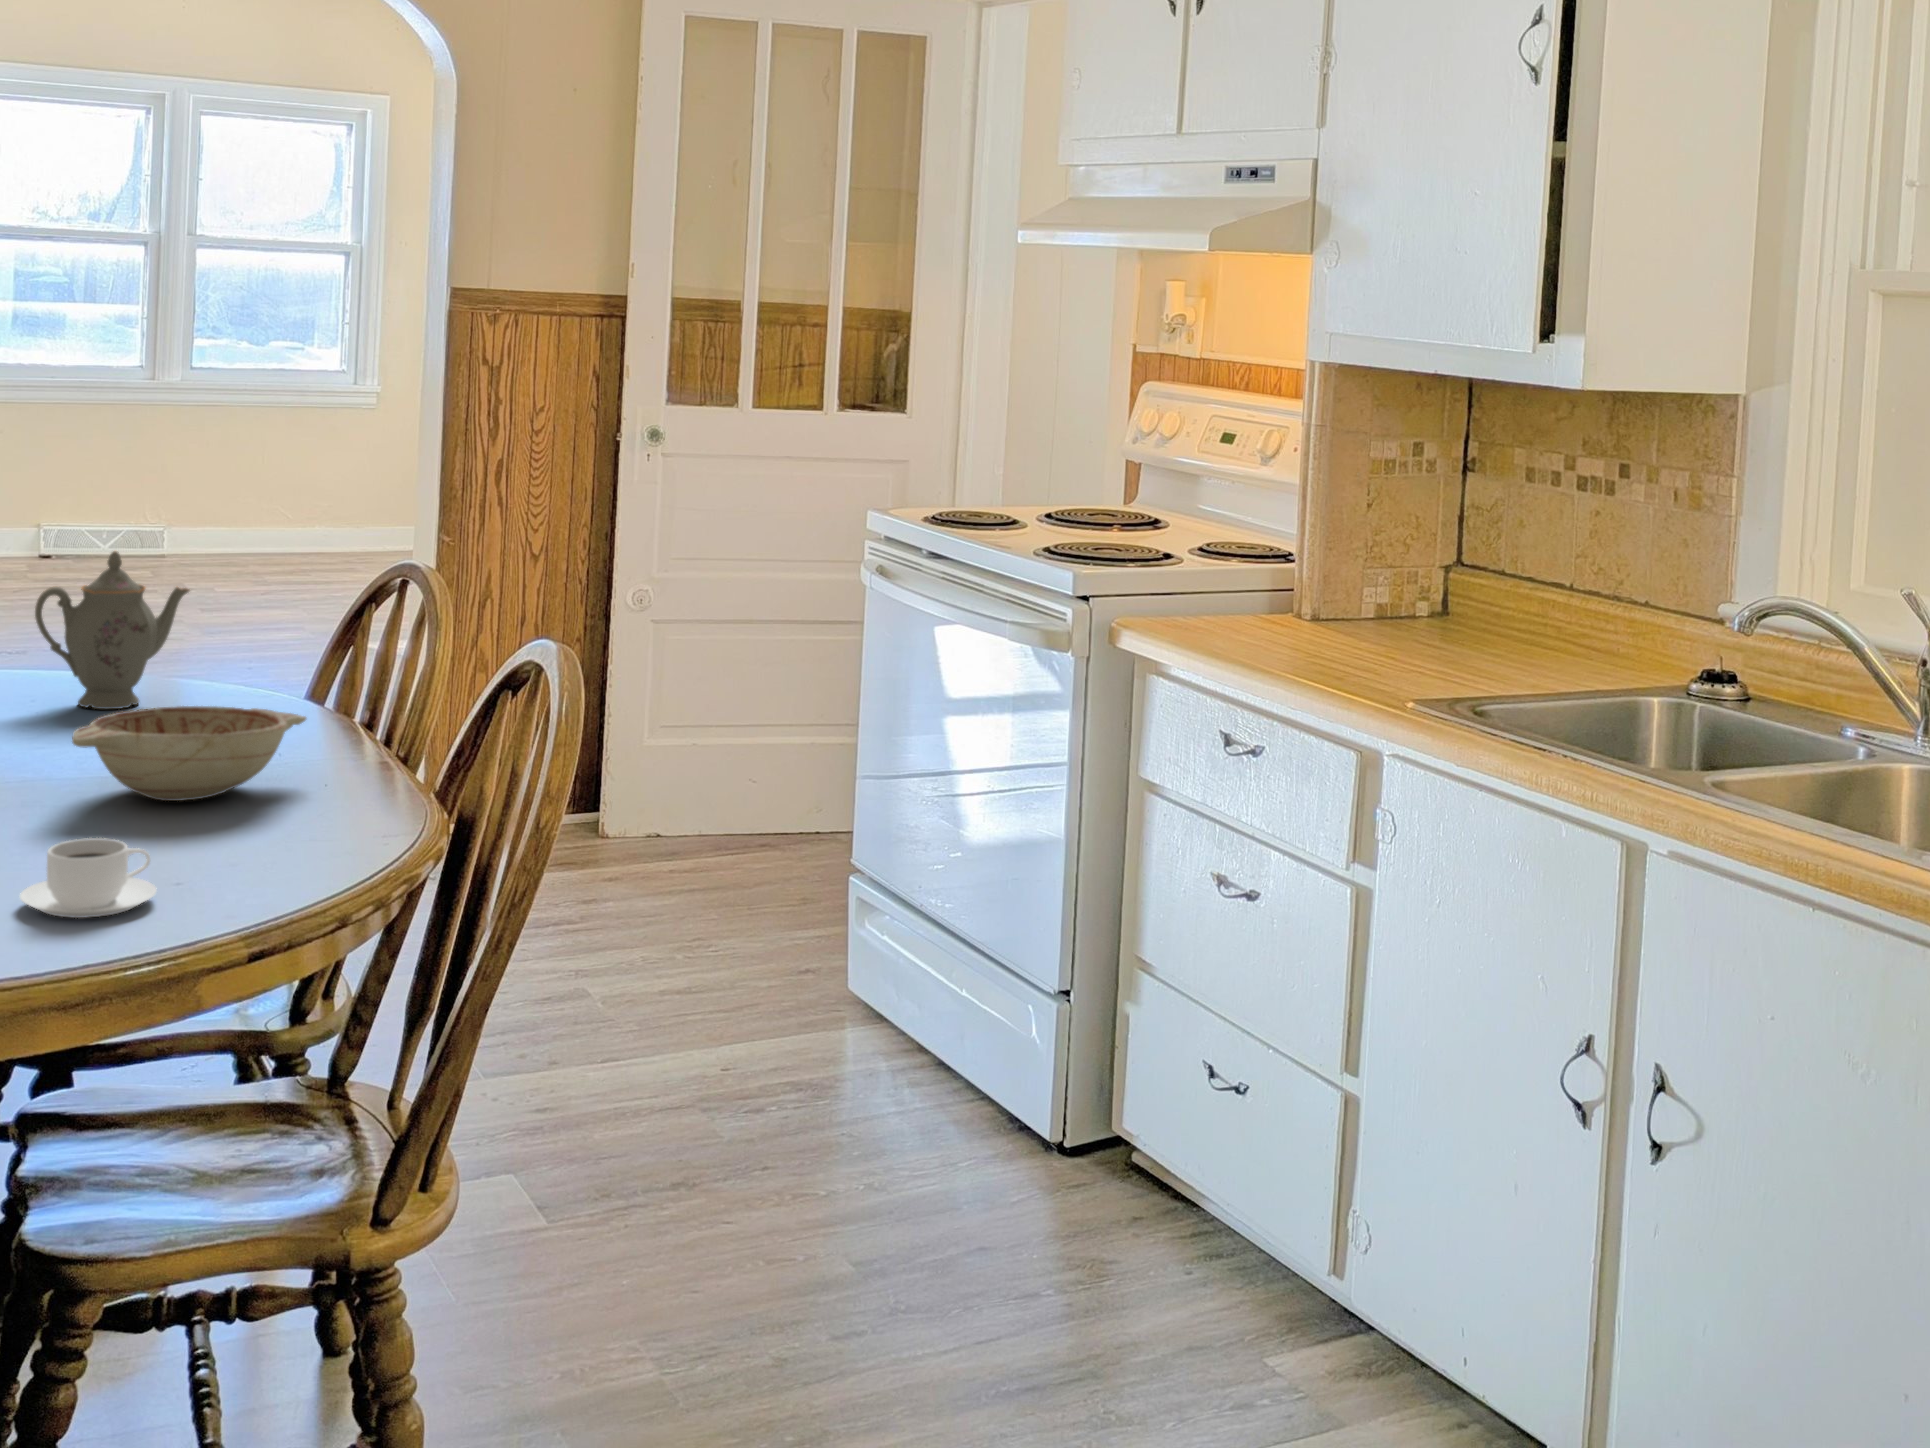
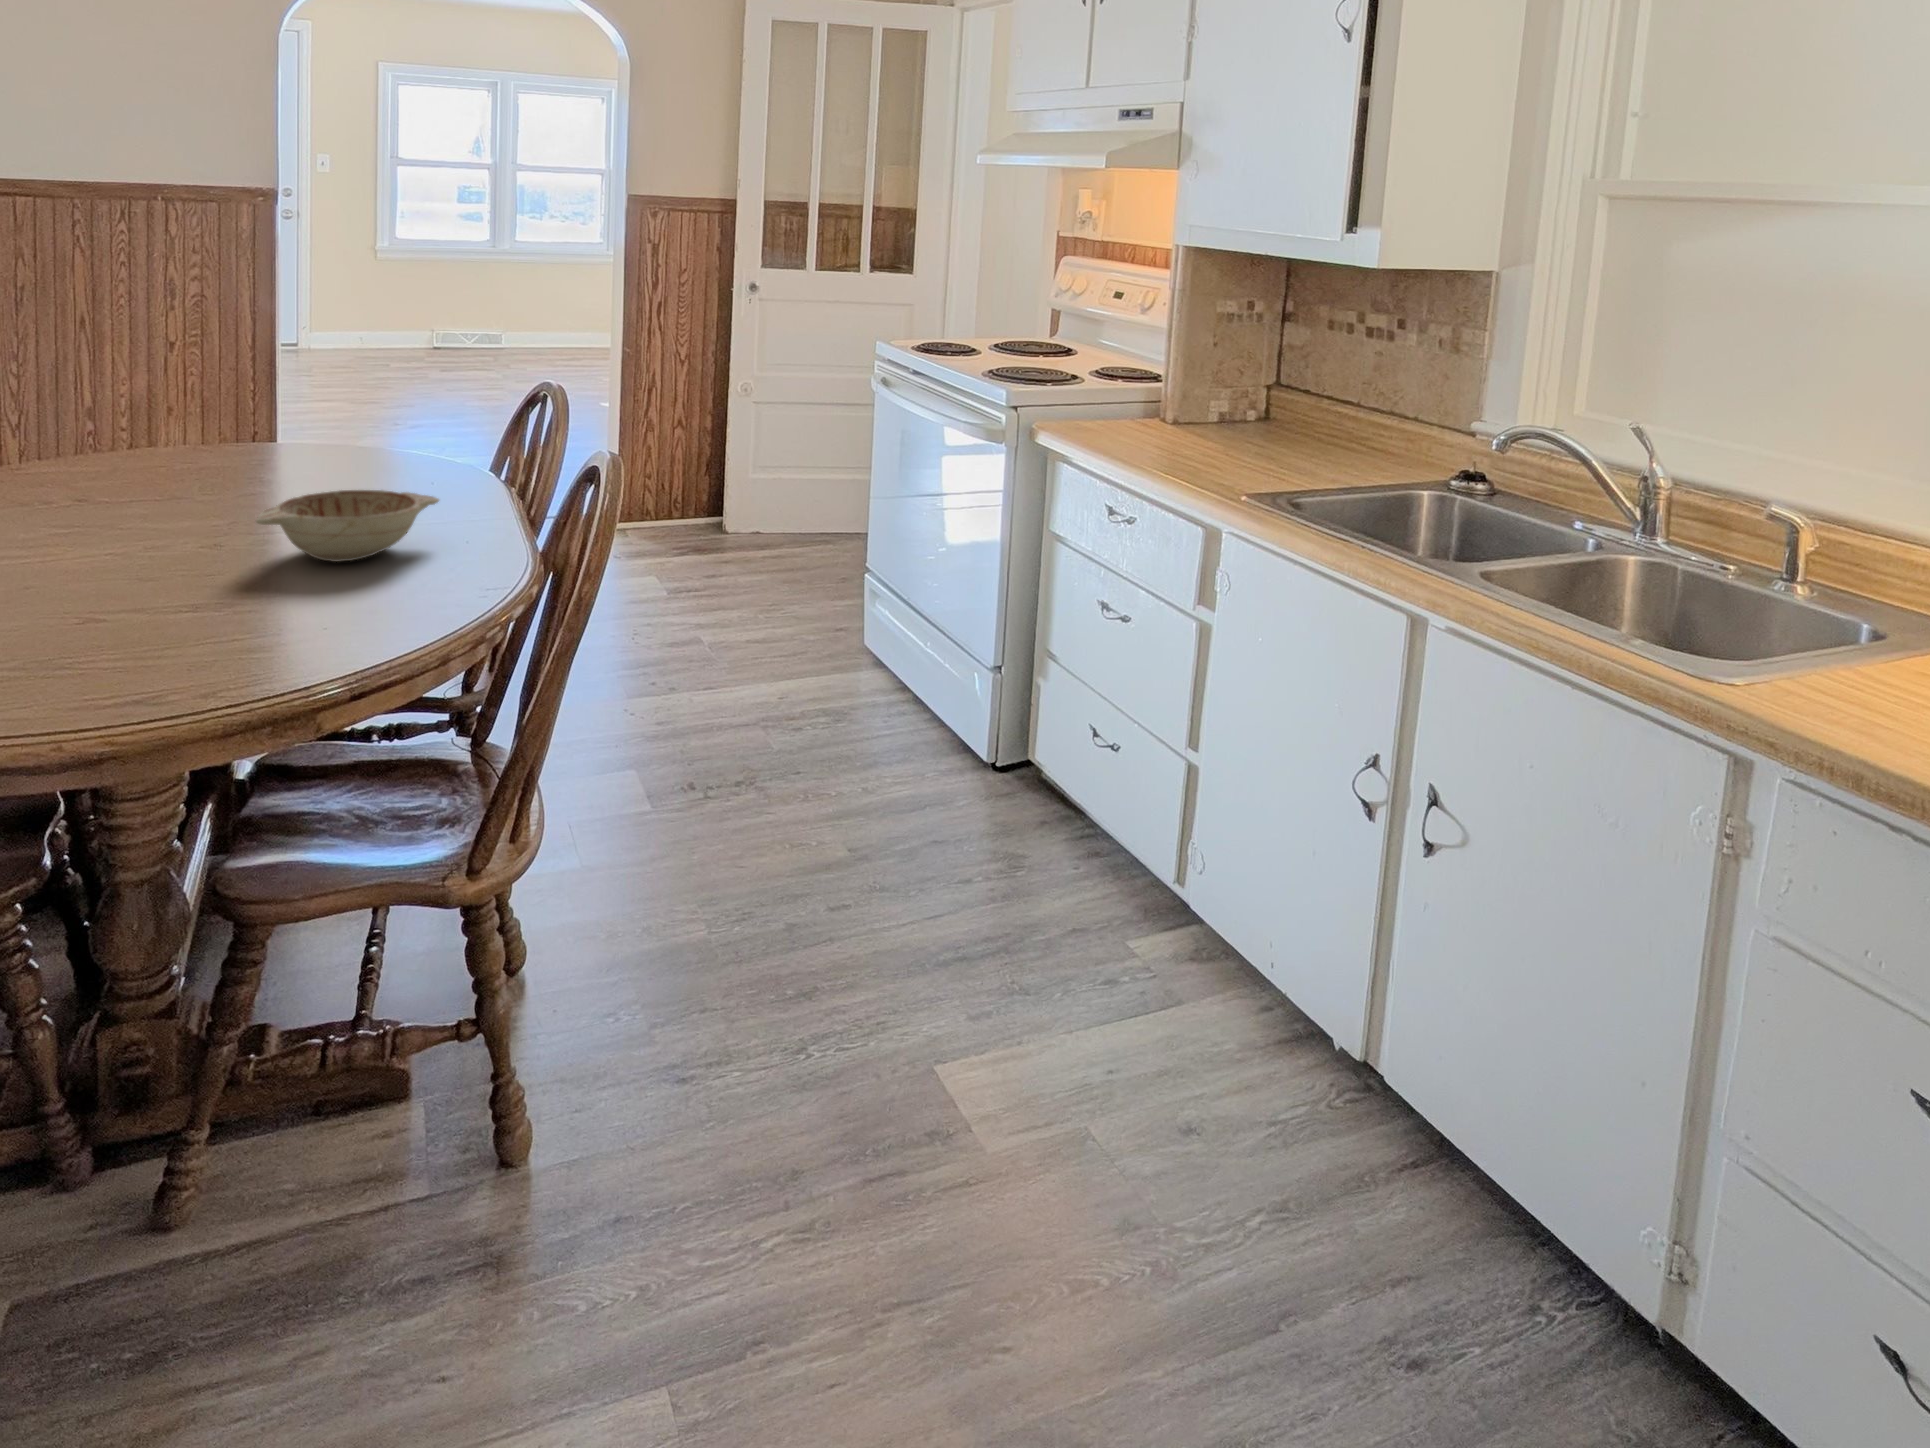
teapot: present [35,551,190,709] -> none [286,374,394,481]
coffee cup: present [20,838,157,918] -> none [161,609,272,674]

